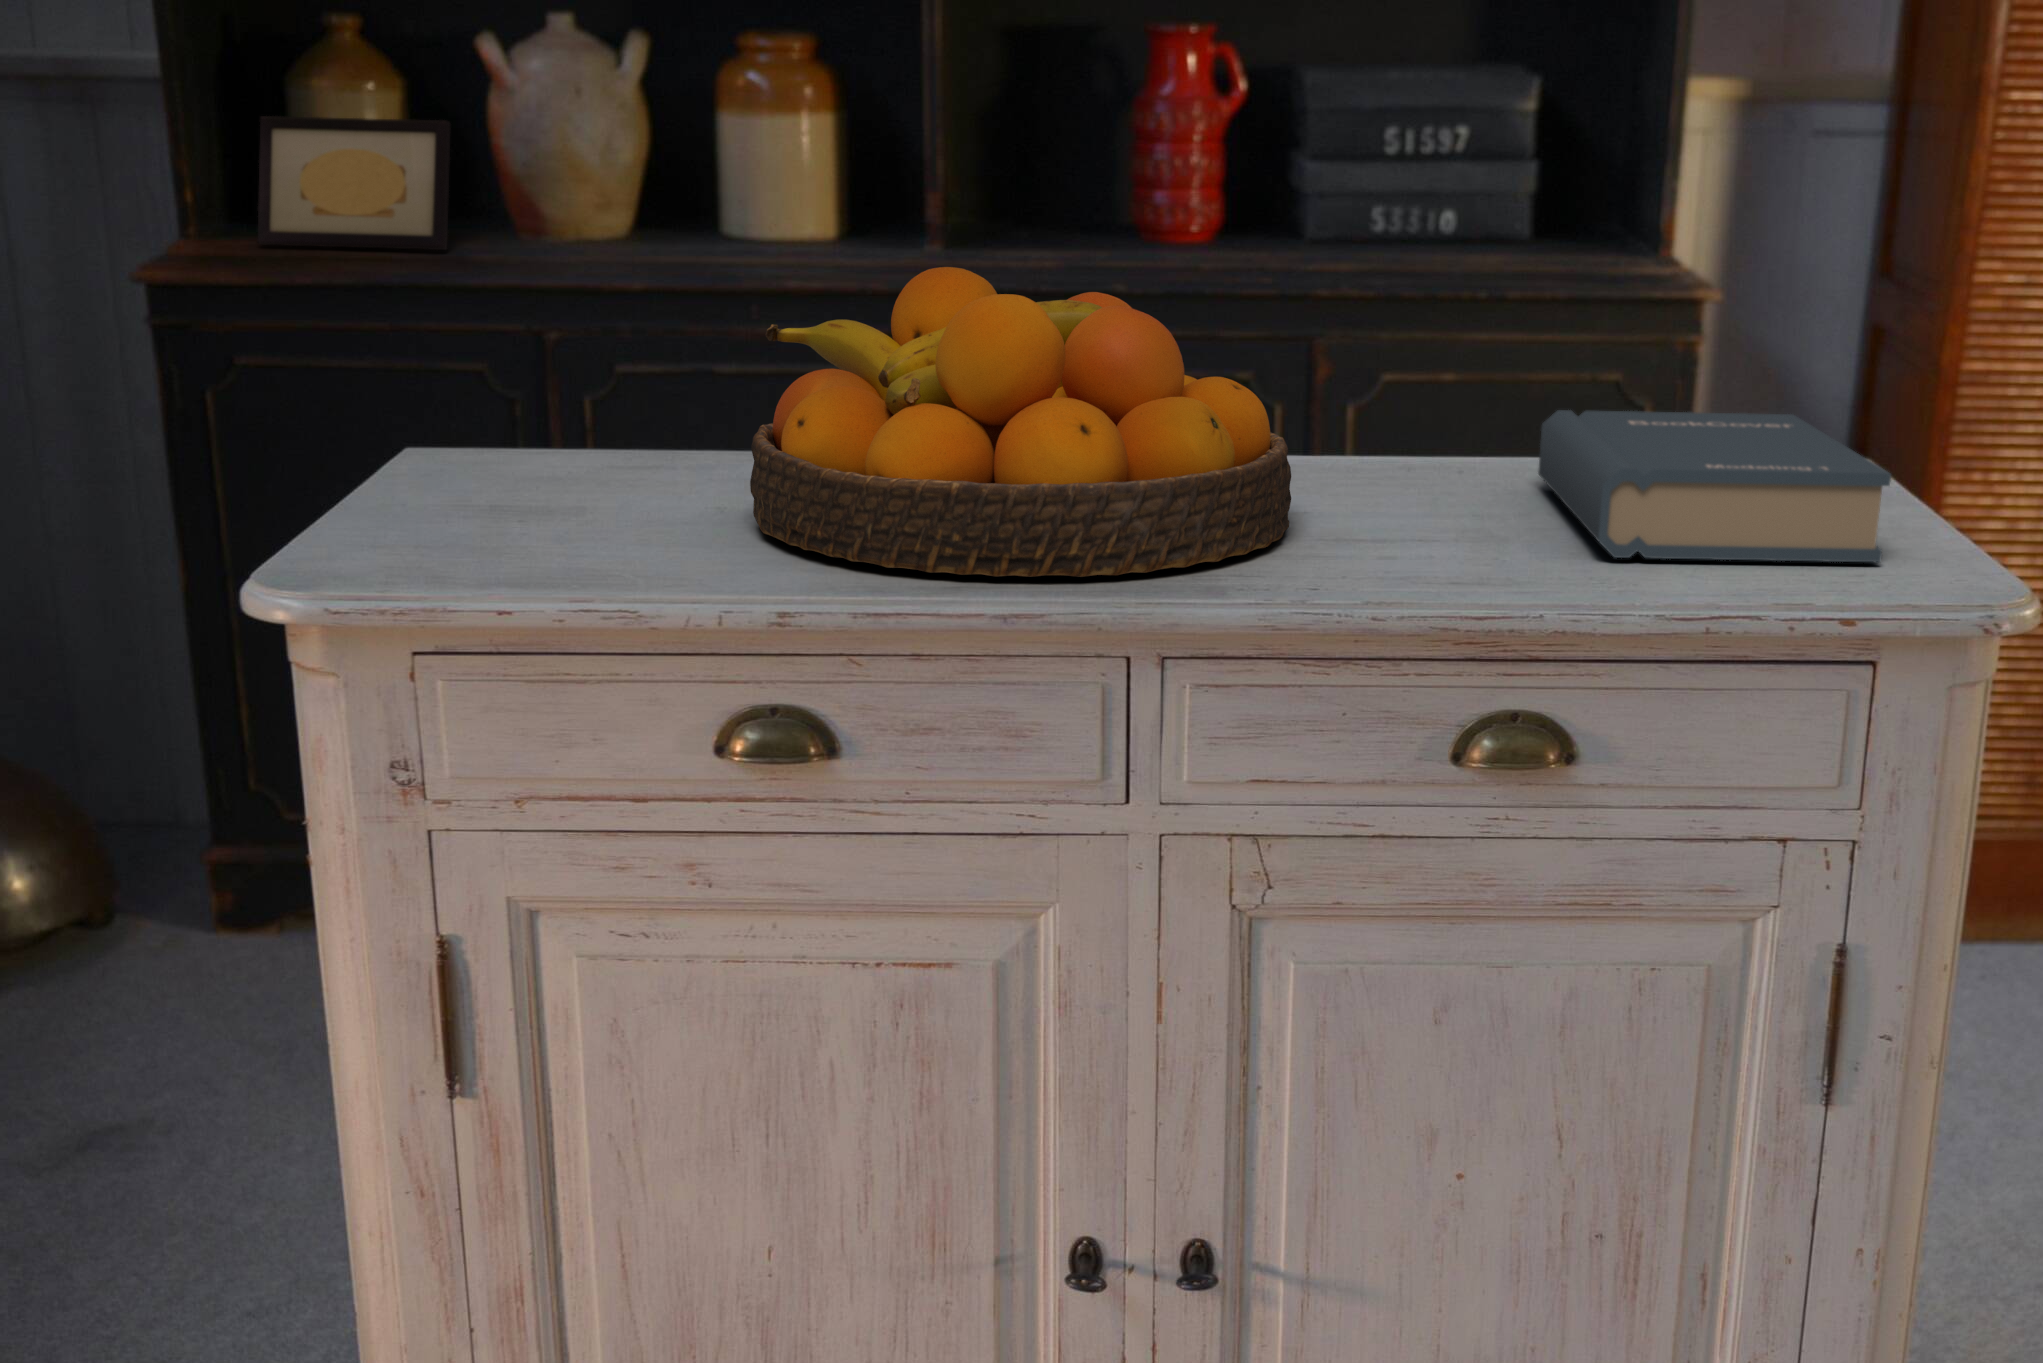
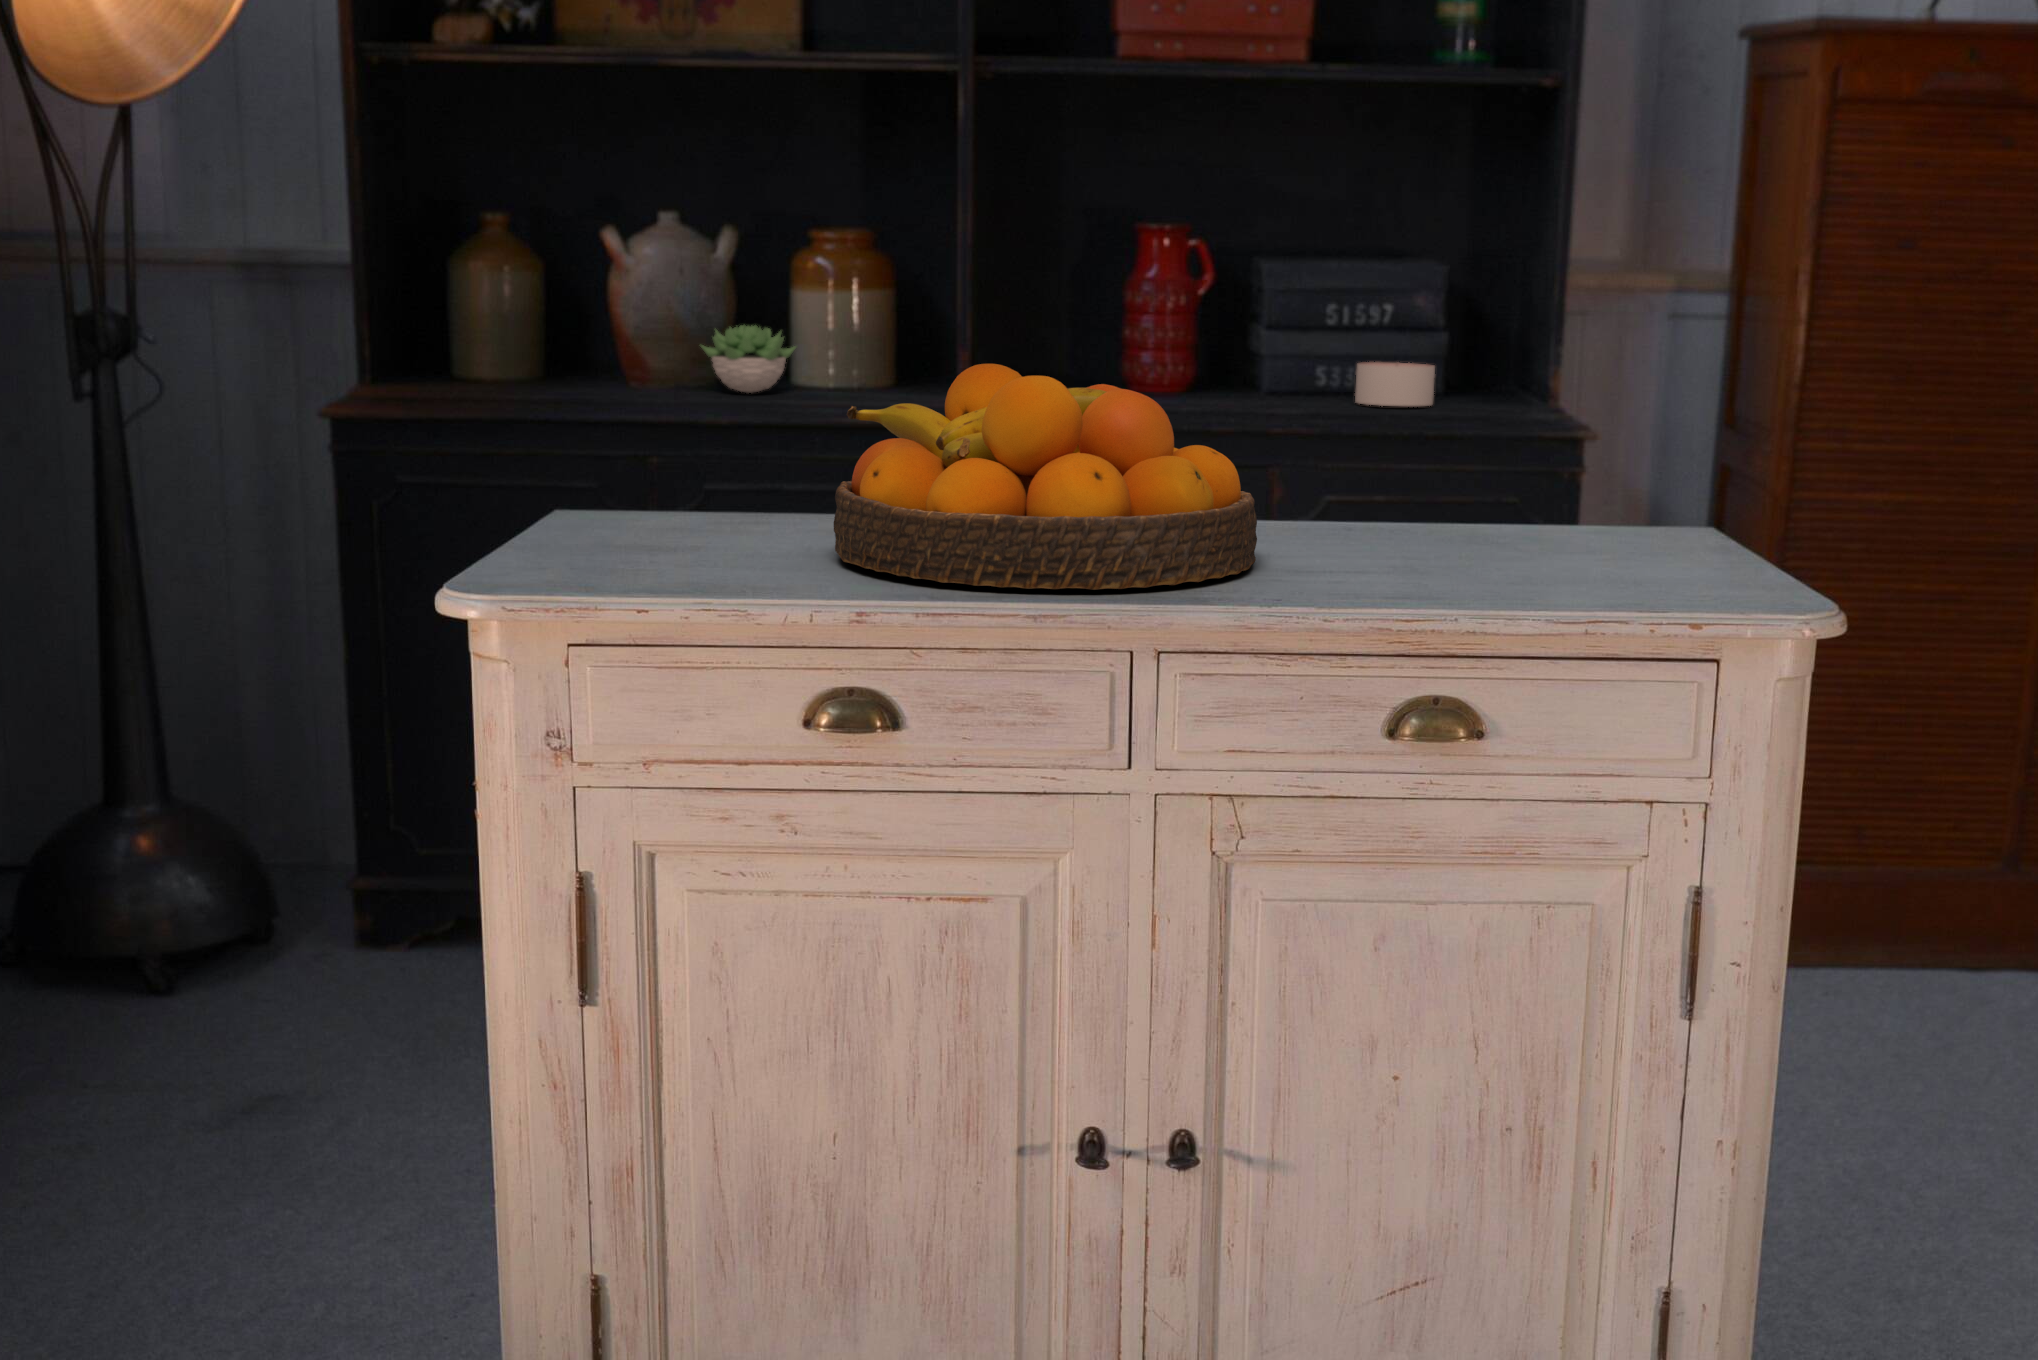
picture frame: present [258,116,451,250] -> none [426,287,584,390]
succulent plant: none [598,163,723,251] -> present [701,325,796,393]
candle: none [1425,205,1526,264] -> present [1355,362,1435,407]
hardback book: present [1538,410,1891,562] -> none [1450,481,1726,587]

